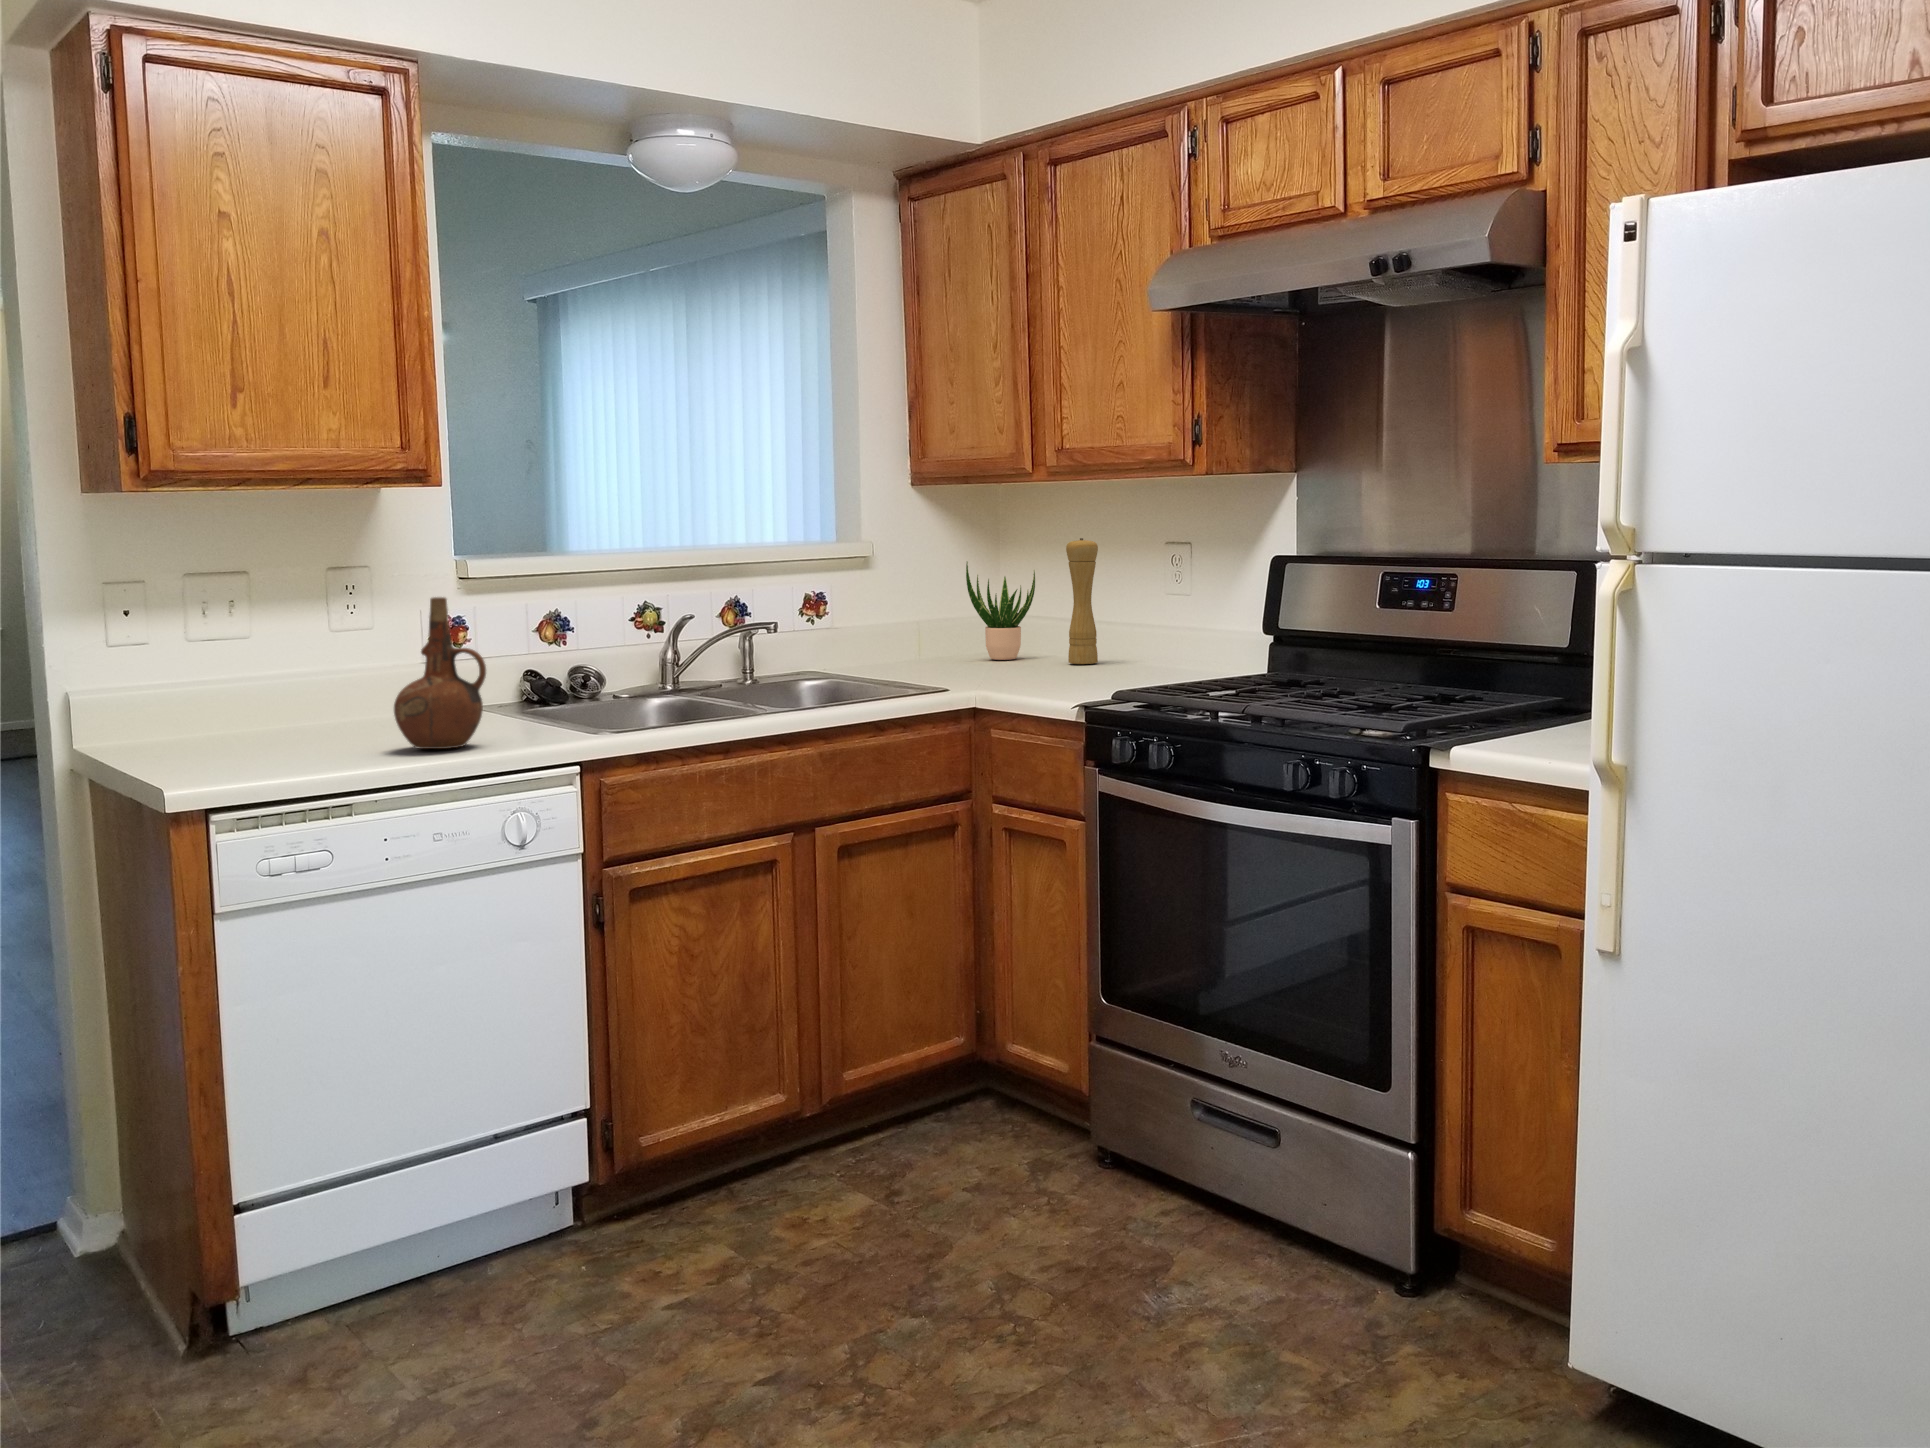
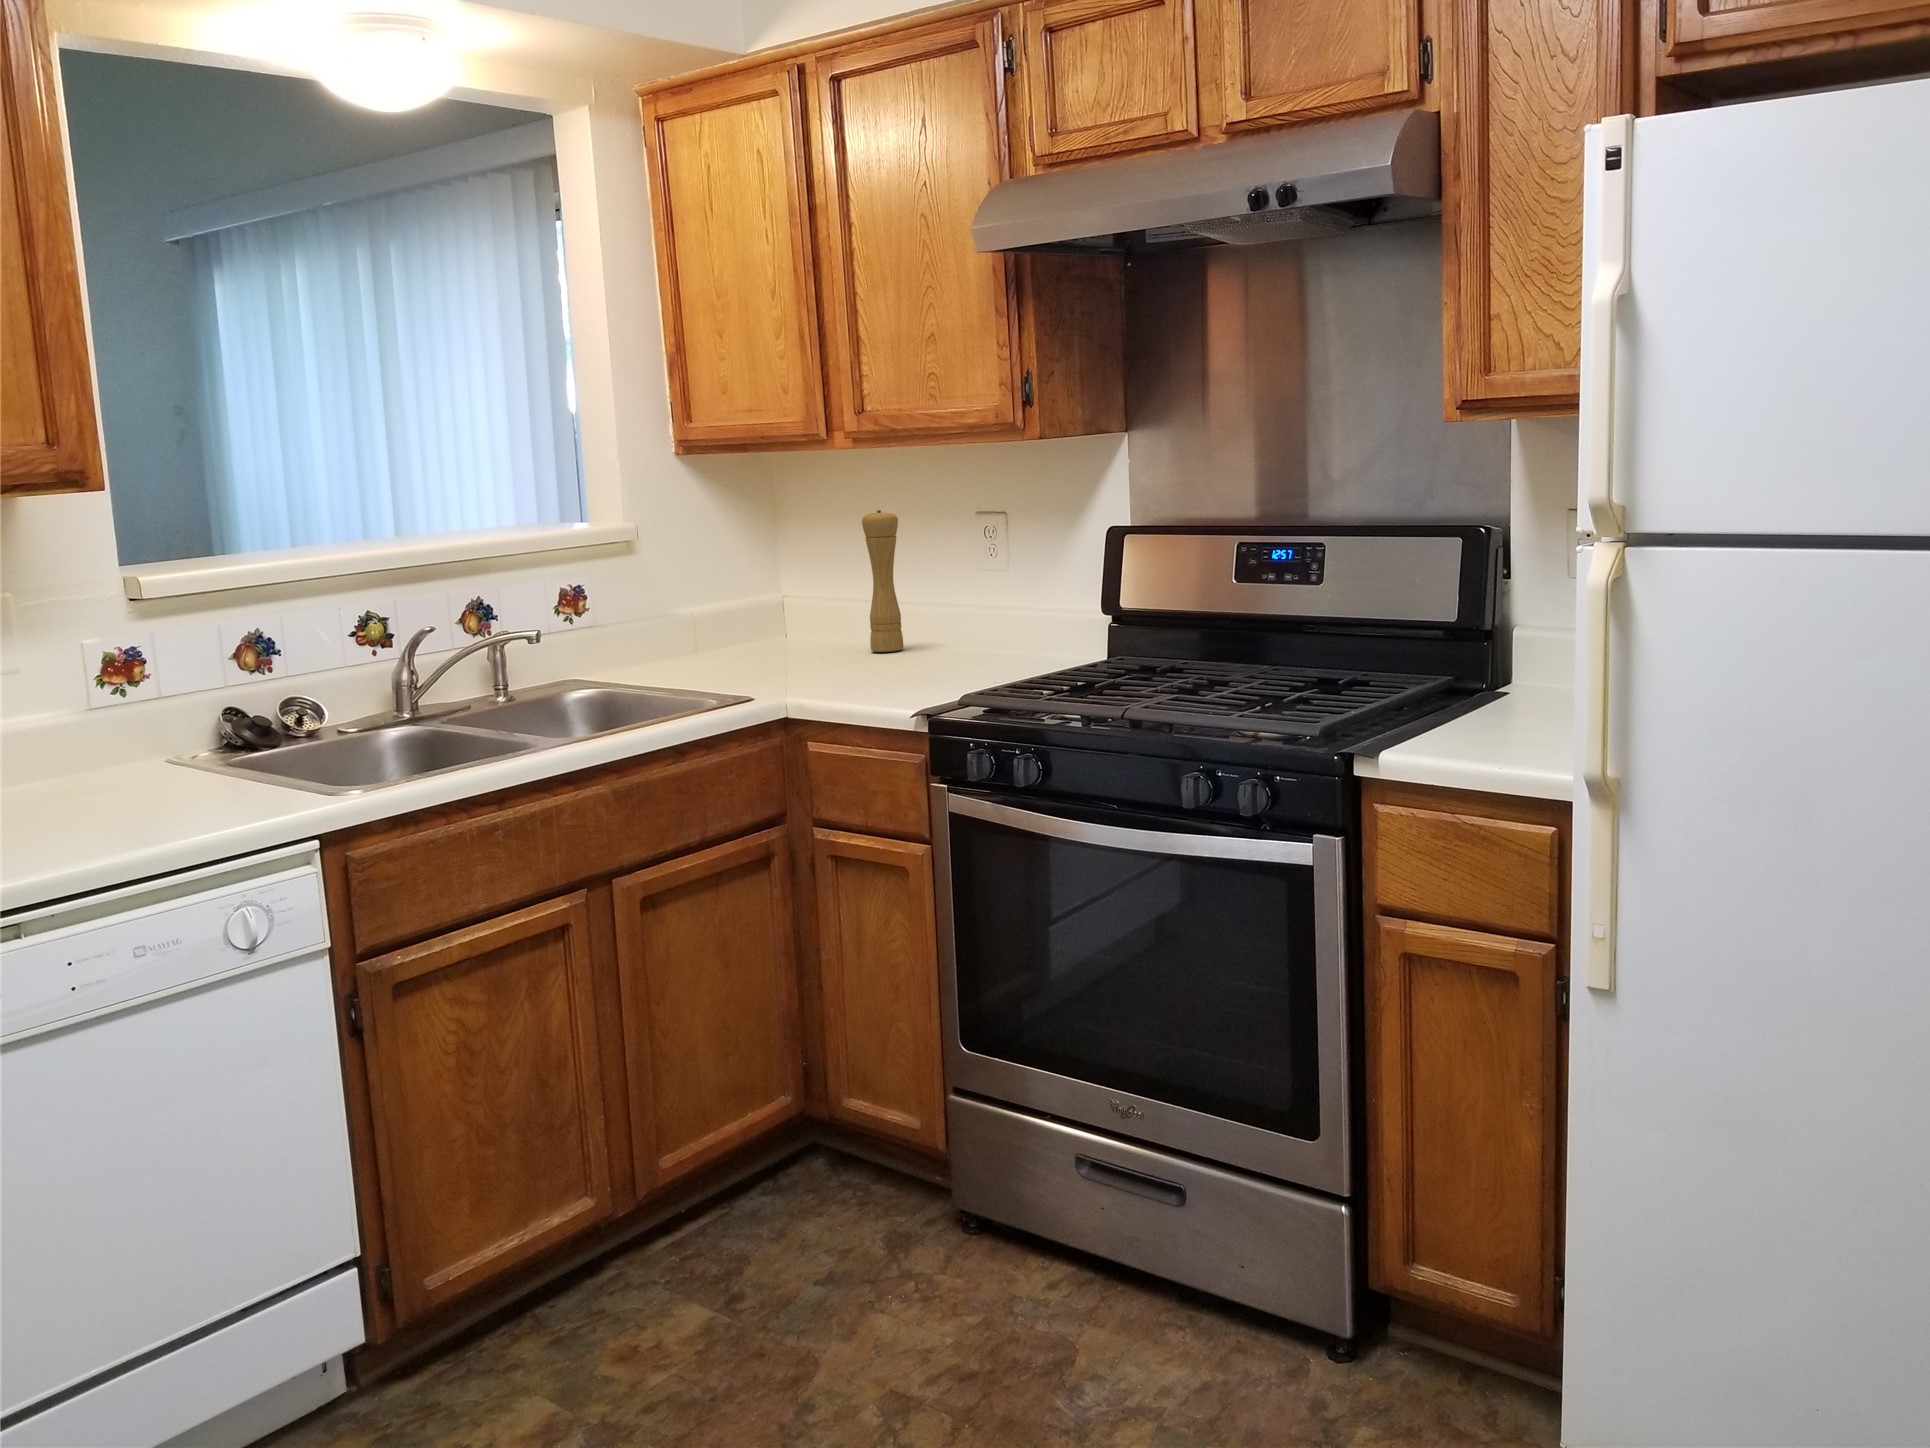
potted plant: present [966,562,1035,660] -> none [745,539,823,650]
ceramic pitcher: present [394,597,486,749] -> none [56,638,182,838]

